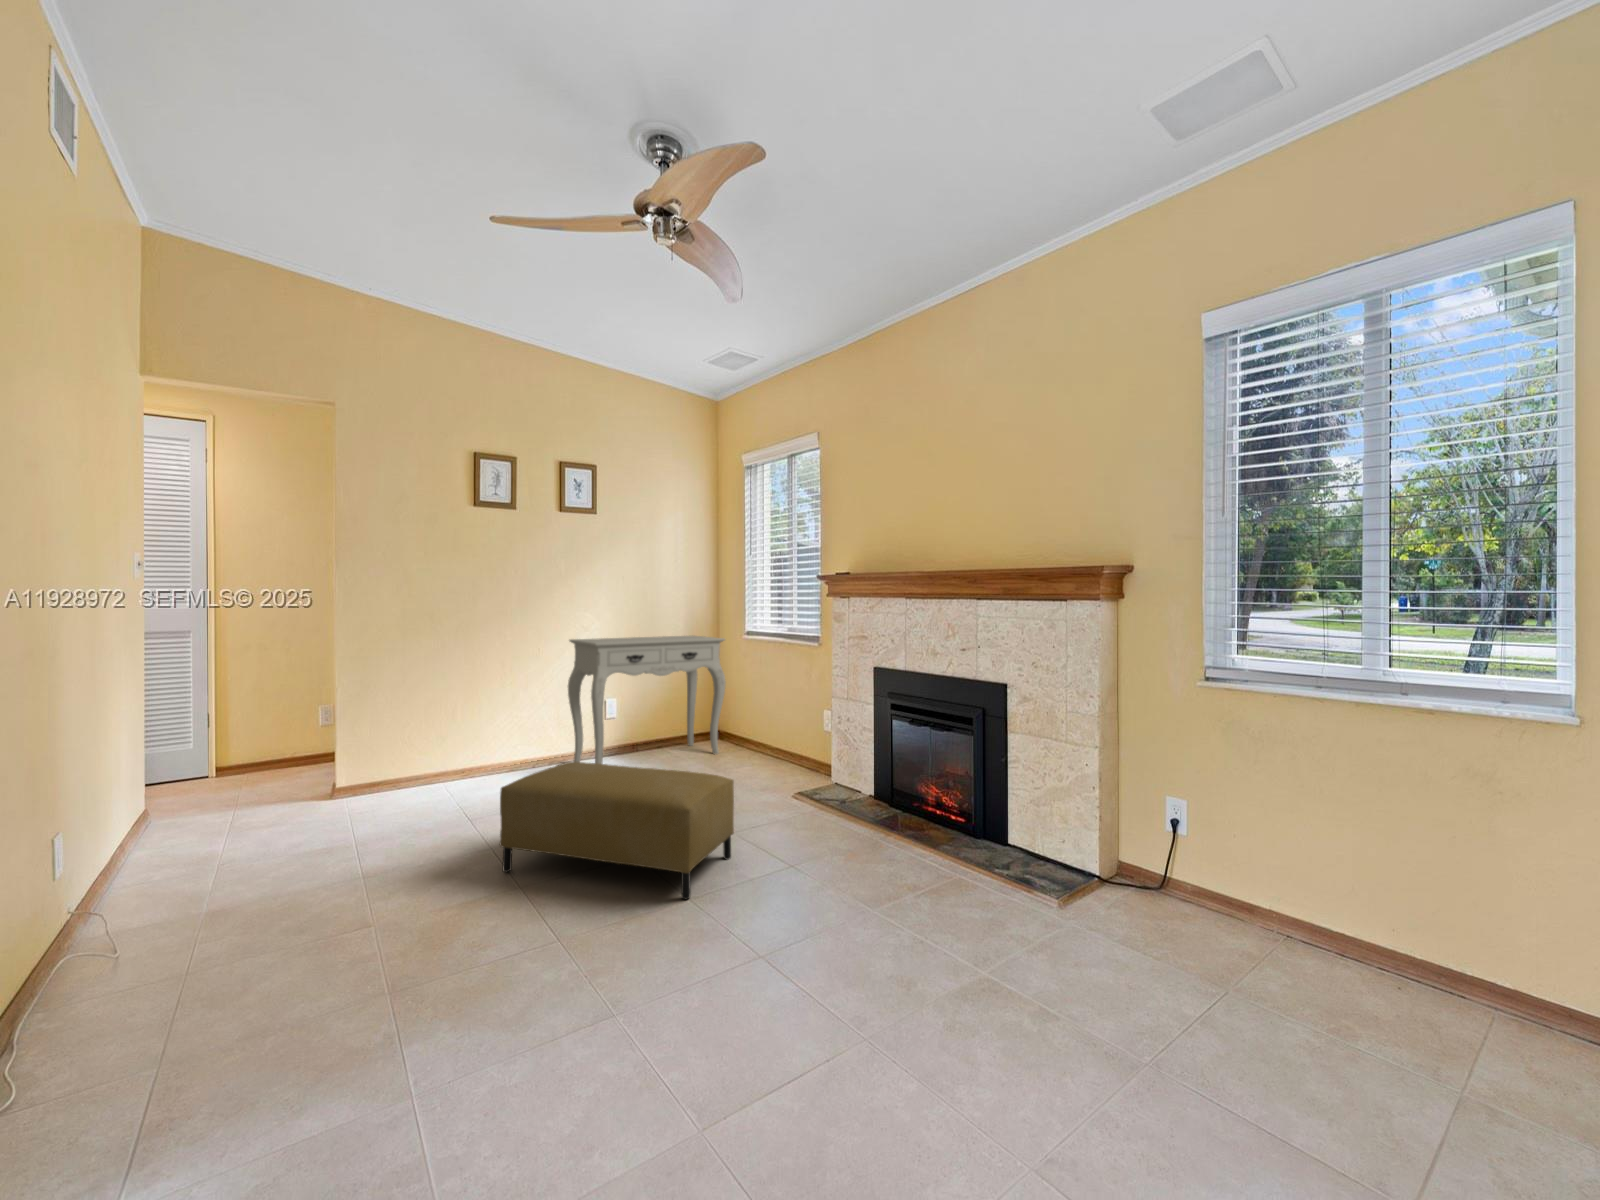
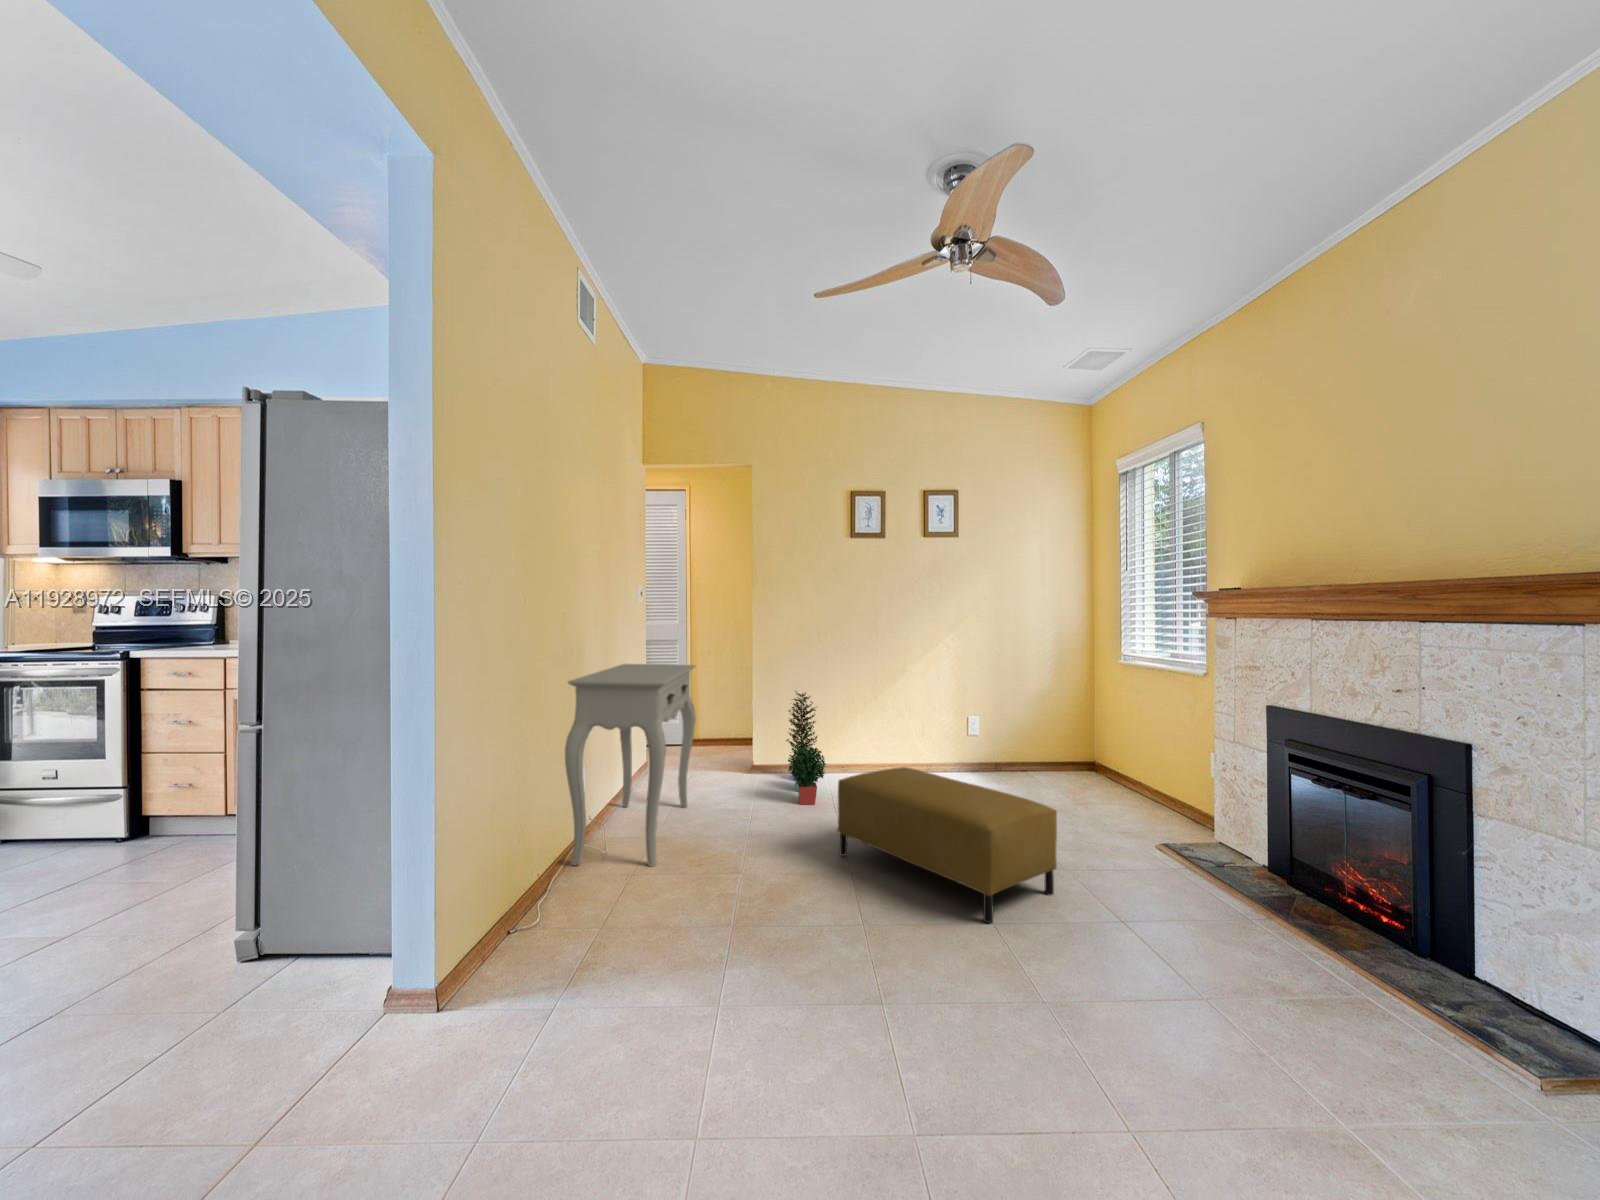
console table: present [568,635,726,764] -> present [565,664,696,866]
potted plant: none [390,690,459,826] -> present [786,691,826,804]

